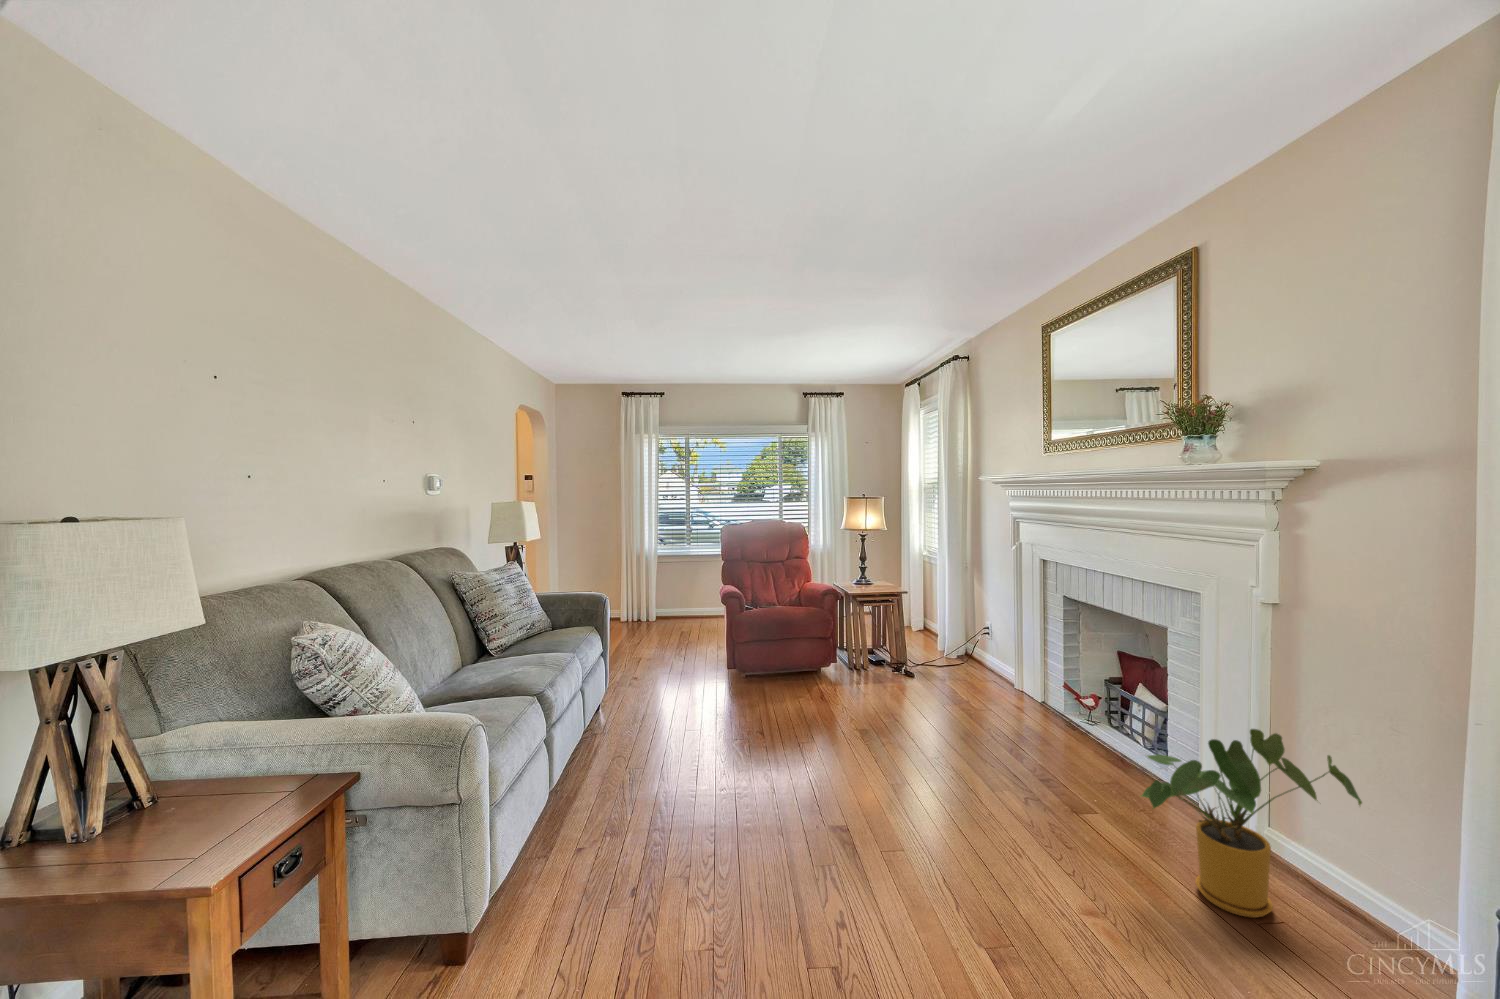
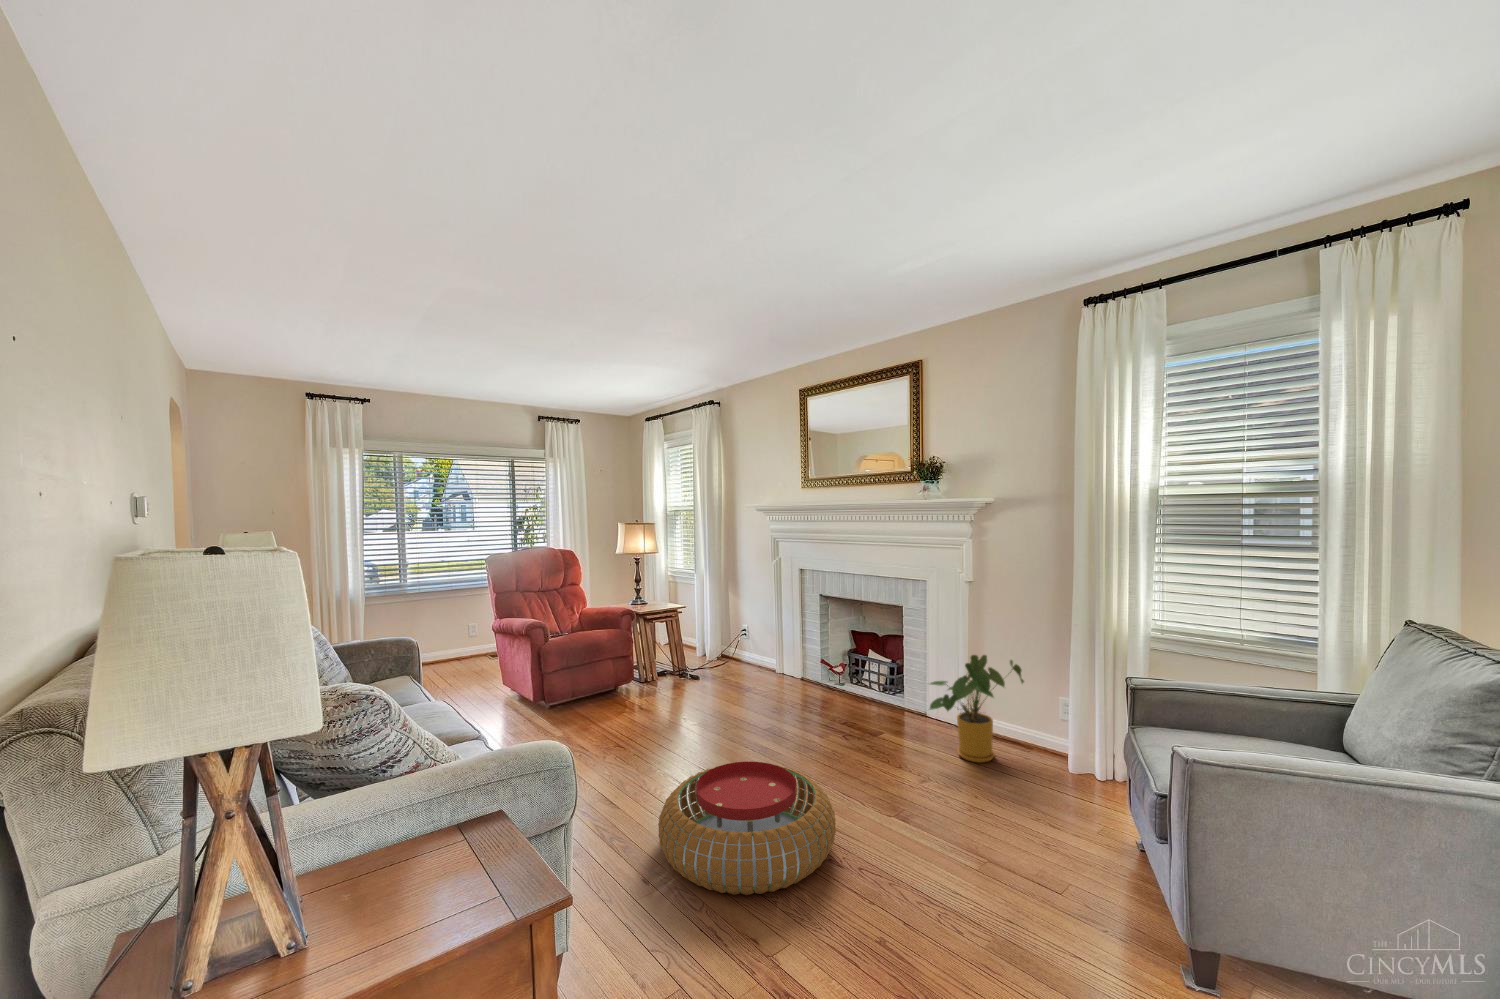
pouf: none [662,779,877,956] -> present [658,762,836,895]

